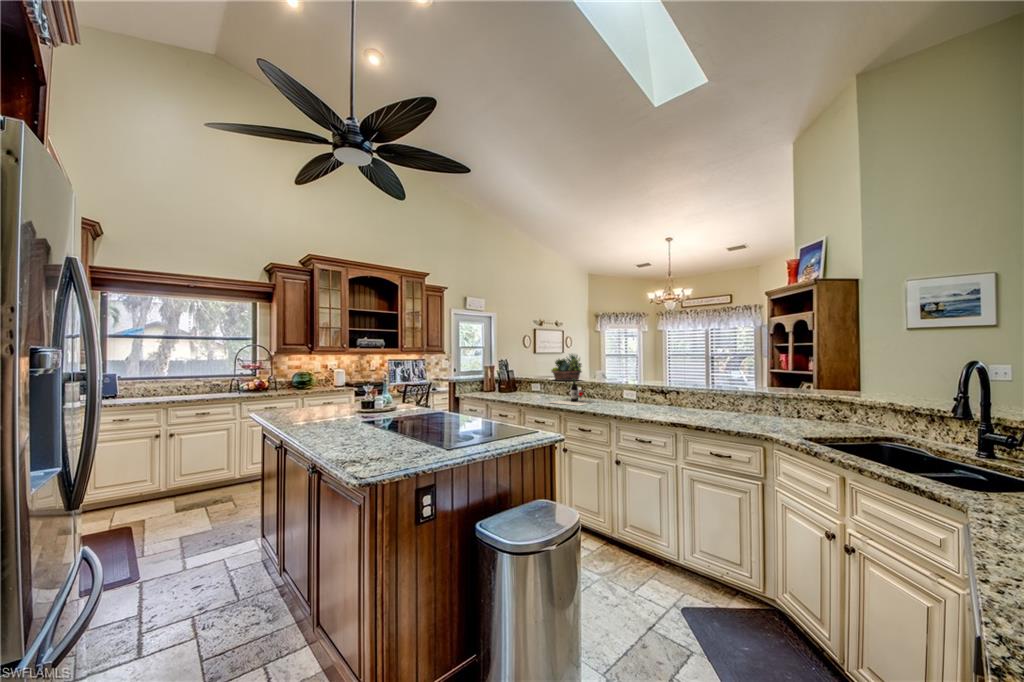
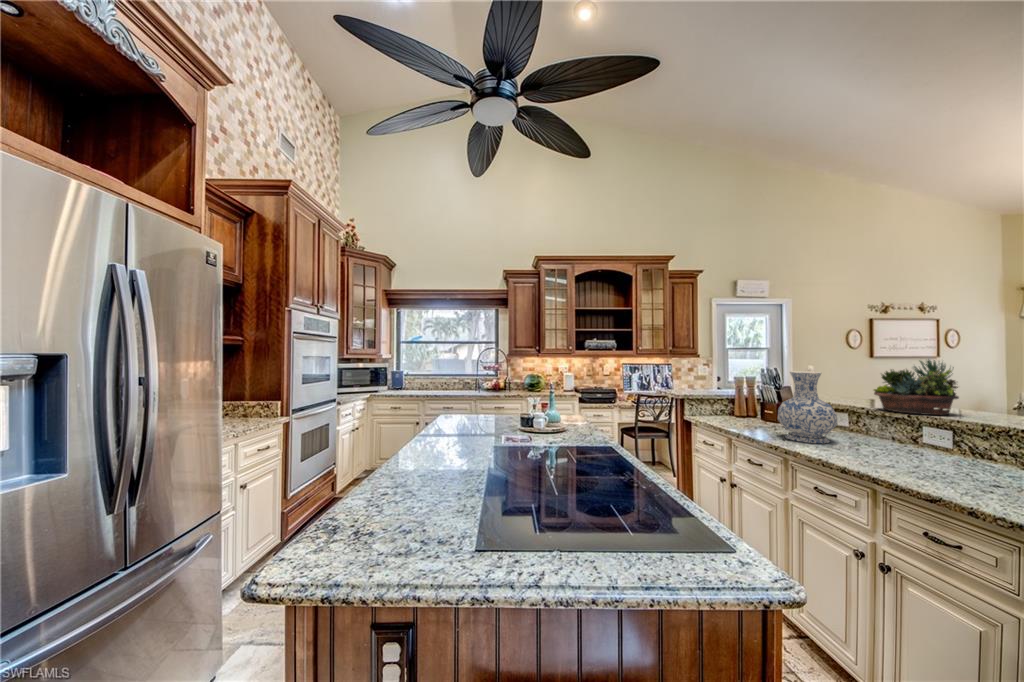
vase: none [514,360,541,400] -> present [778,371,838,443]
wine bottle: present [551,379,593,406] -> none [845,415,999,480]

